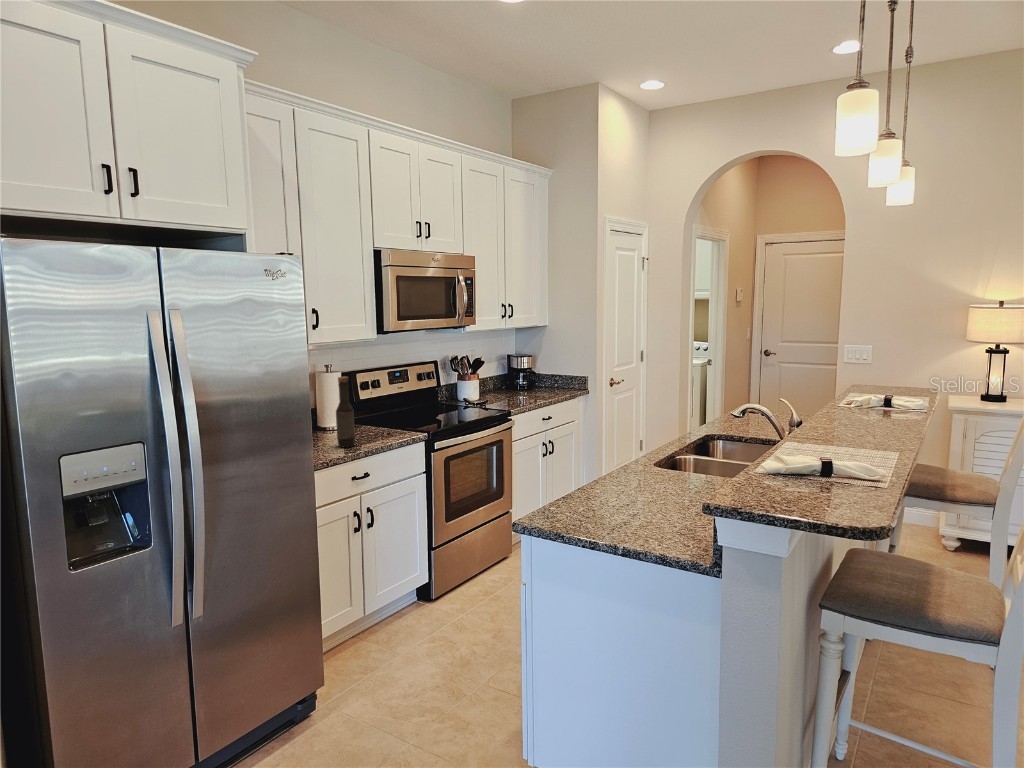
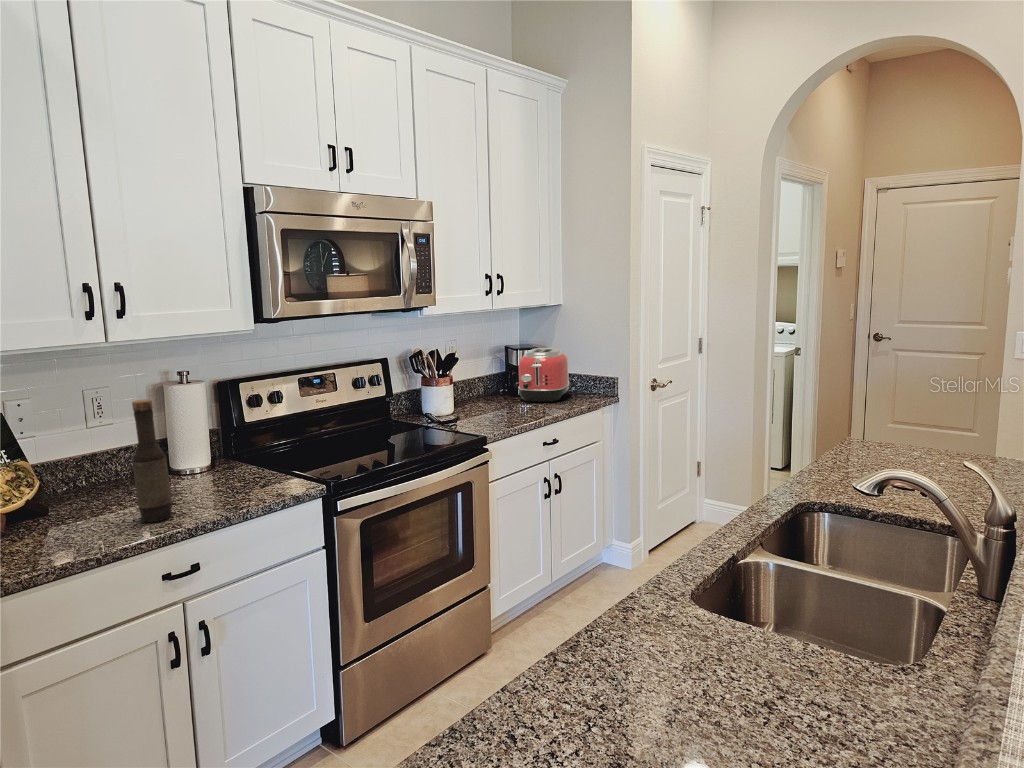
toaster: none [519,356,554,394] -> present [518,348,570,402]

